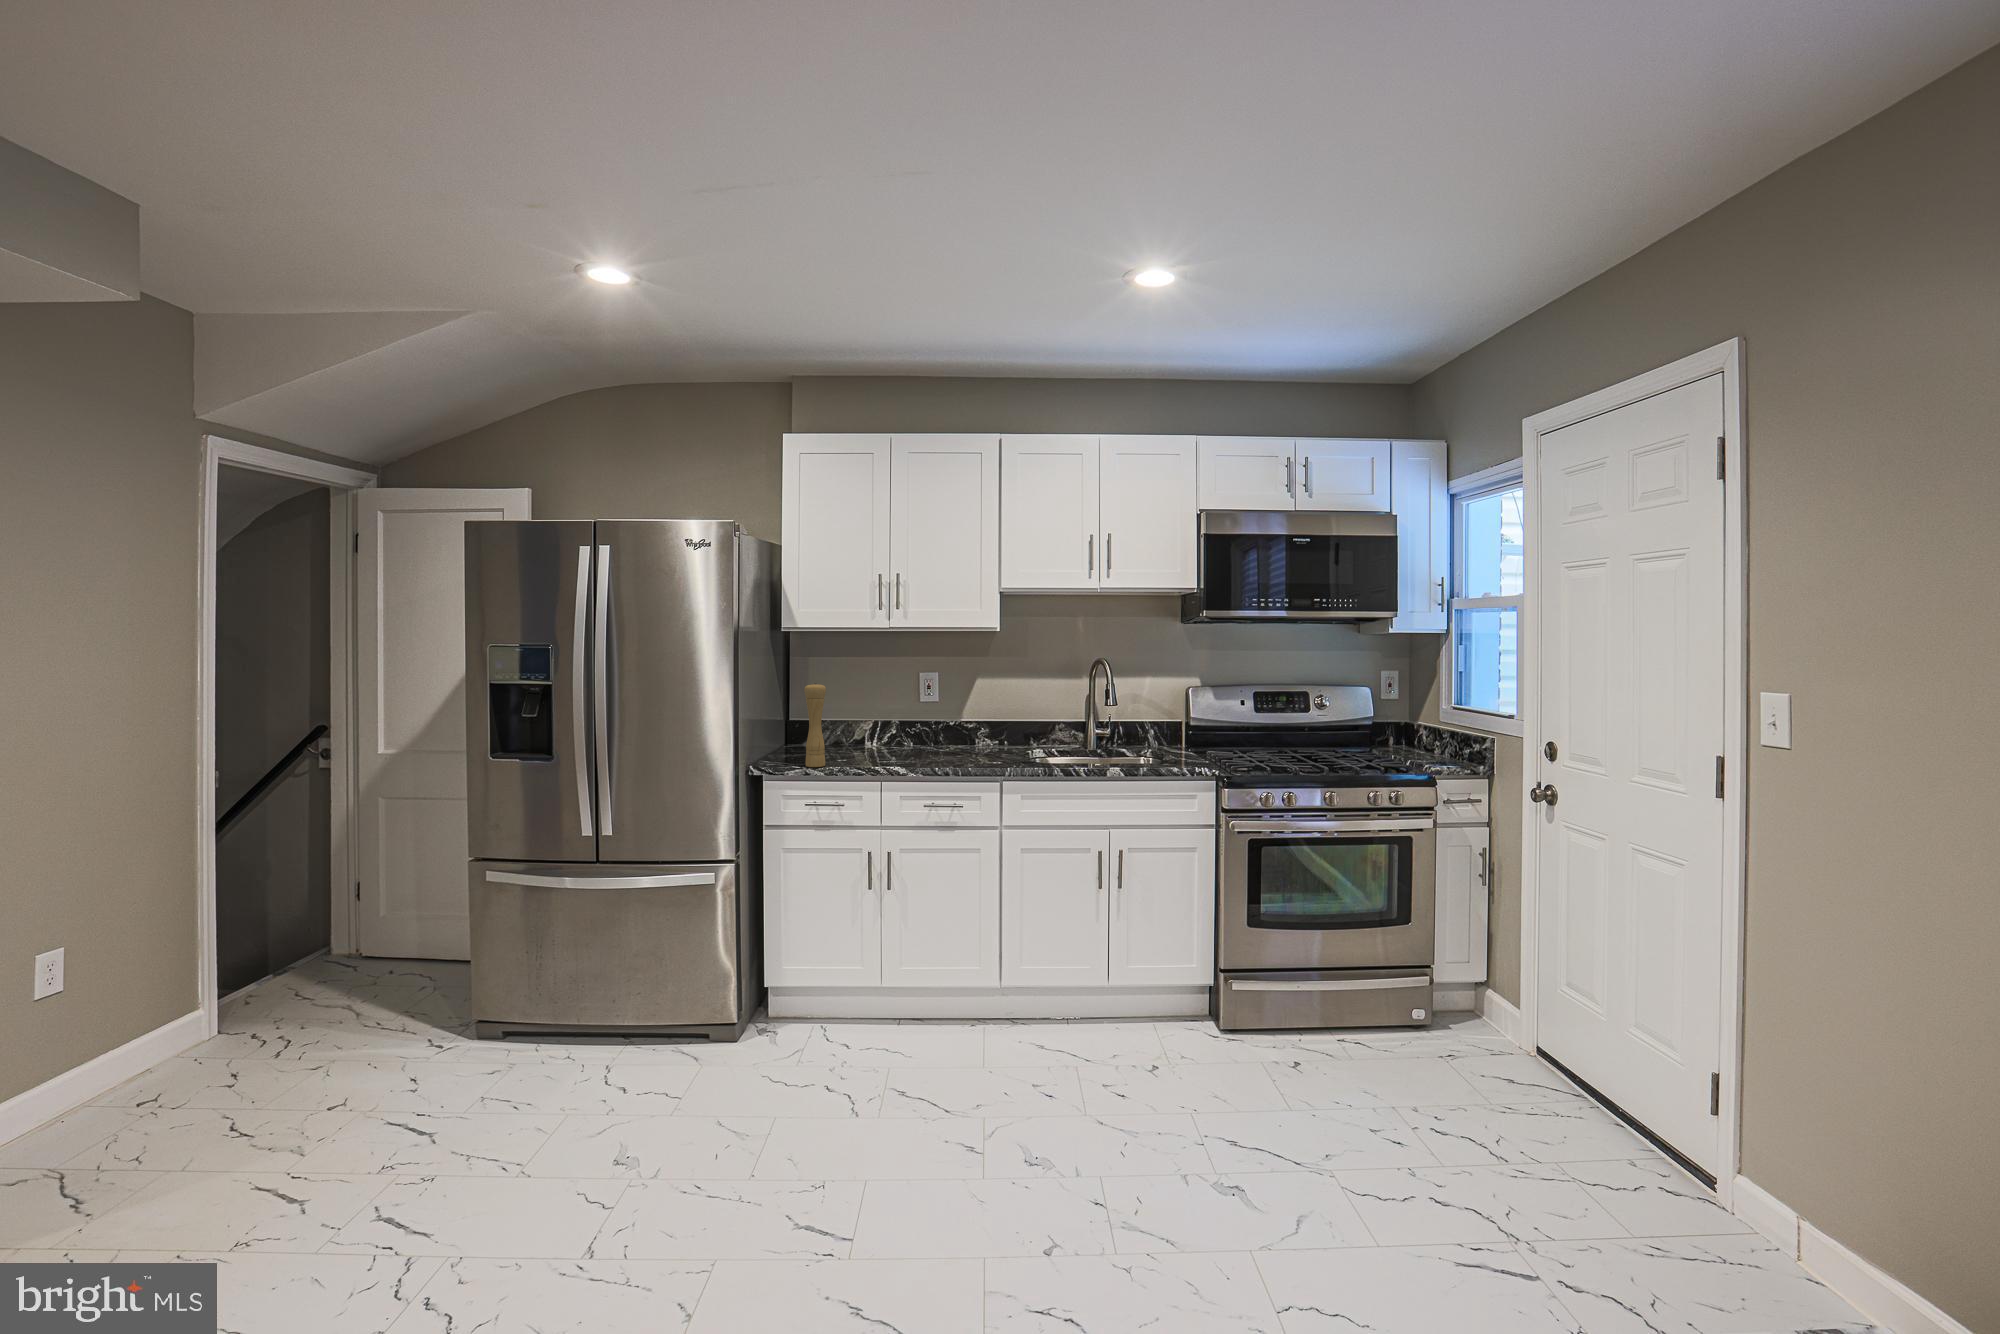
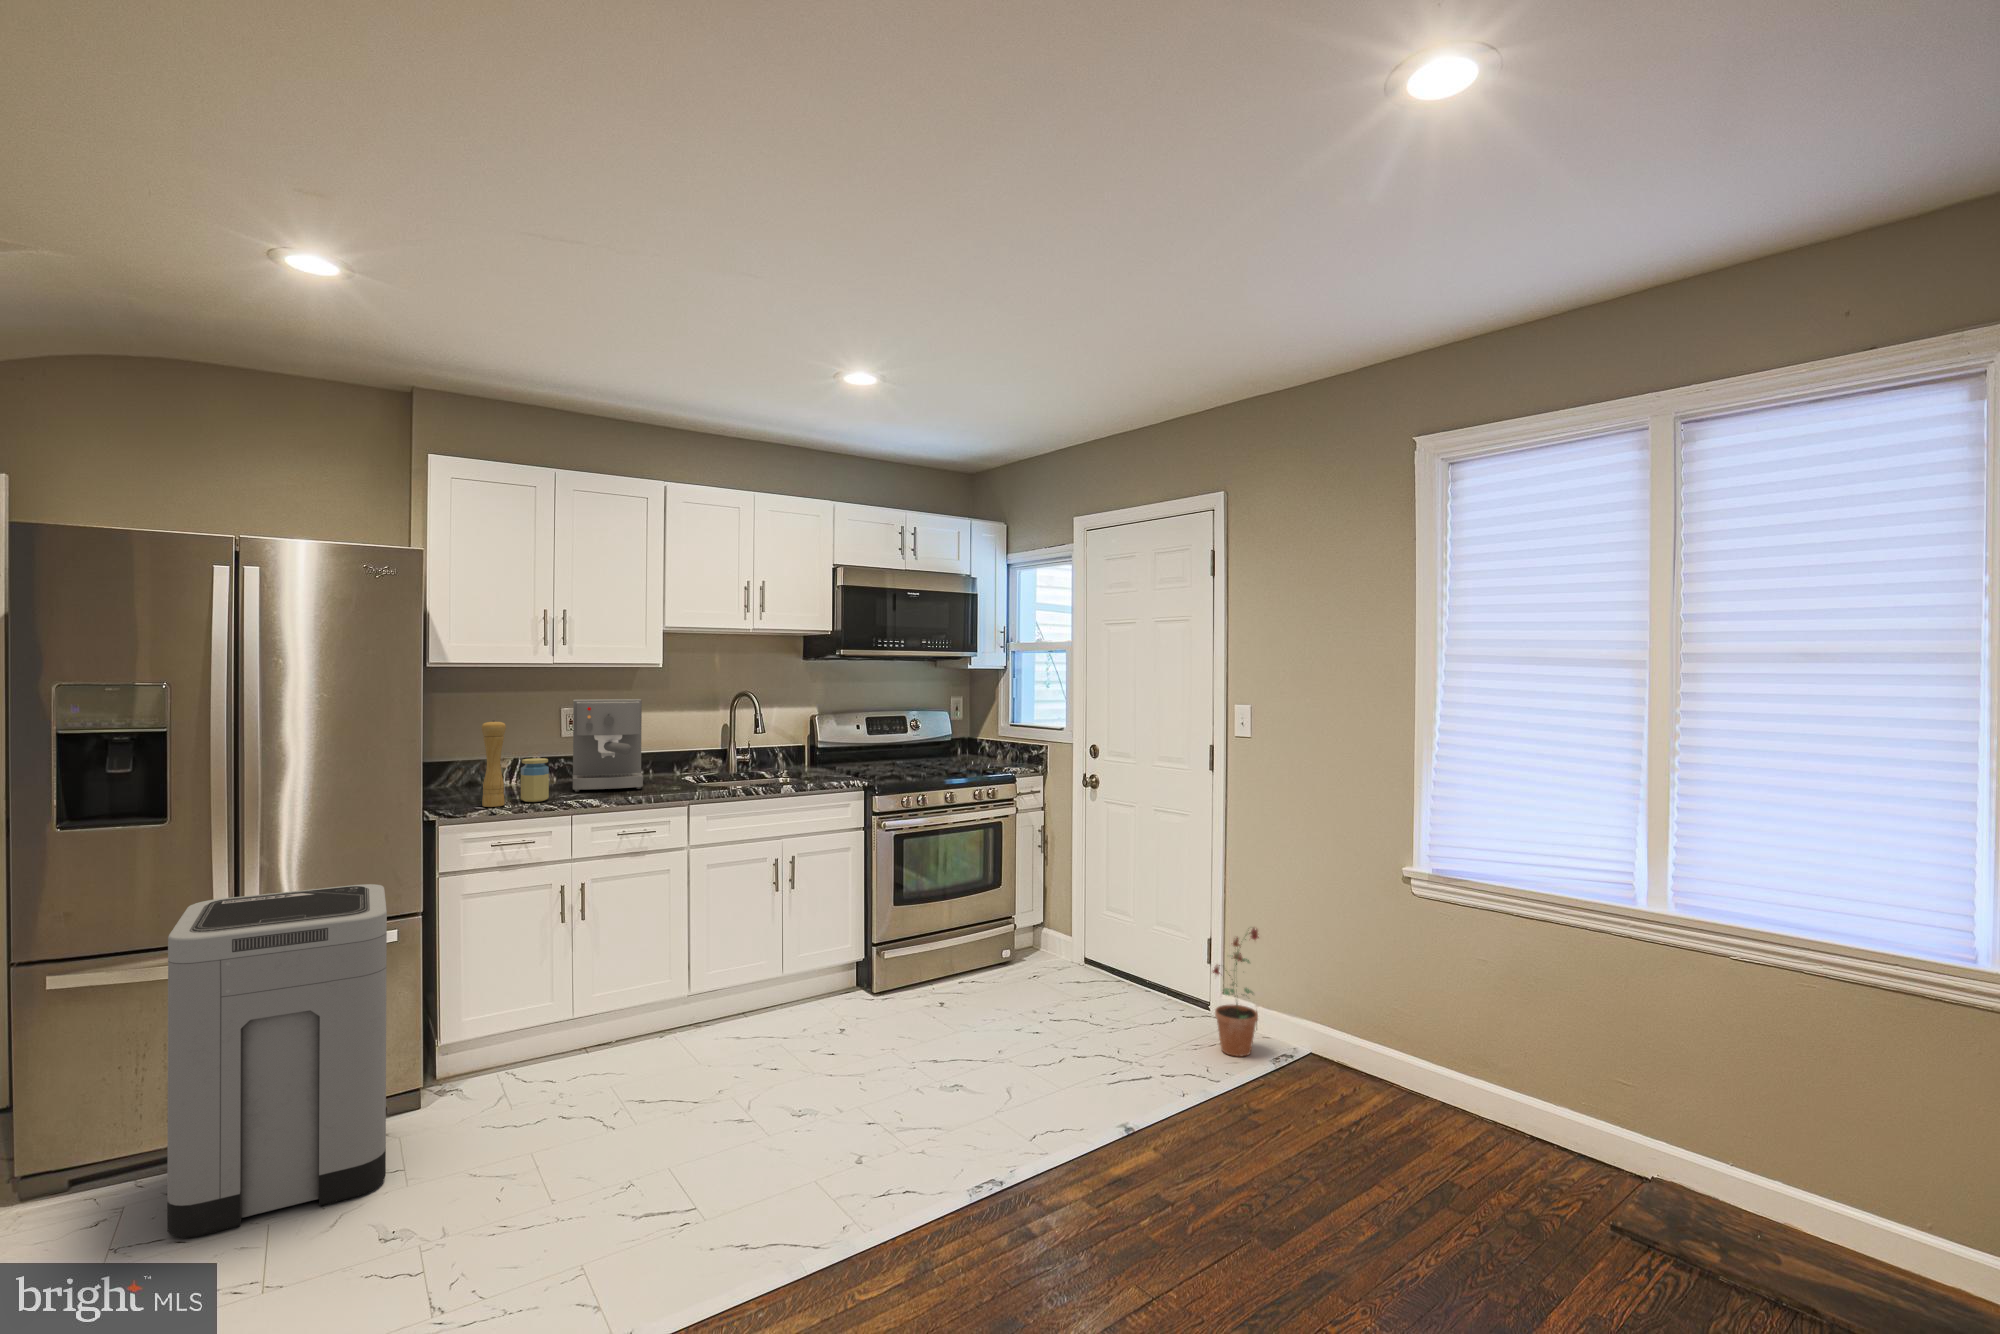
coffee maker: none [903,666,981,760] -> present [573,699,643,791]
jar: none [845,722,868,765] -> present [521,758,549,802]
trash can: none [494,829,694,1117] -> present [167,884,387,1238]
potted plant: none [1687,1066,1802,1283] -> present [1213,928,1259,1057]

